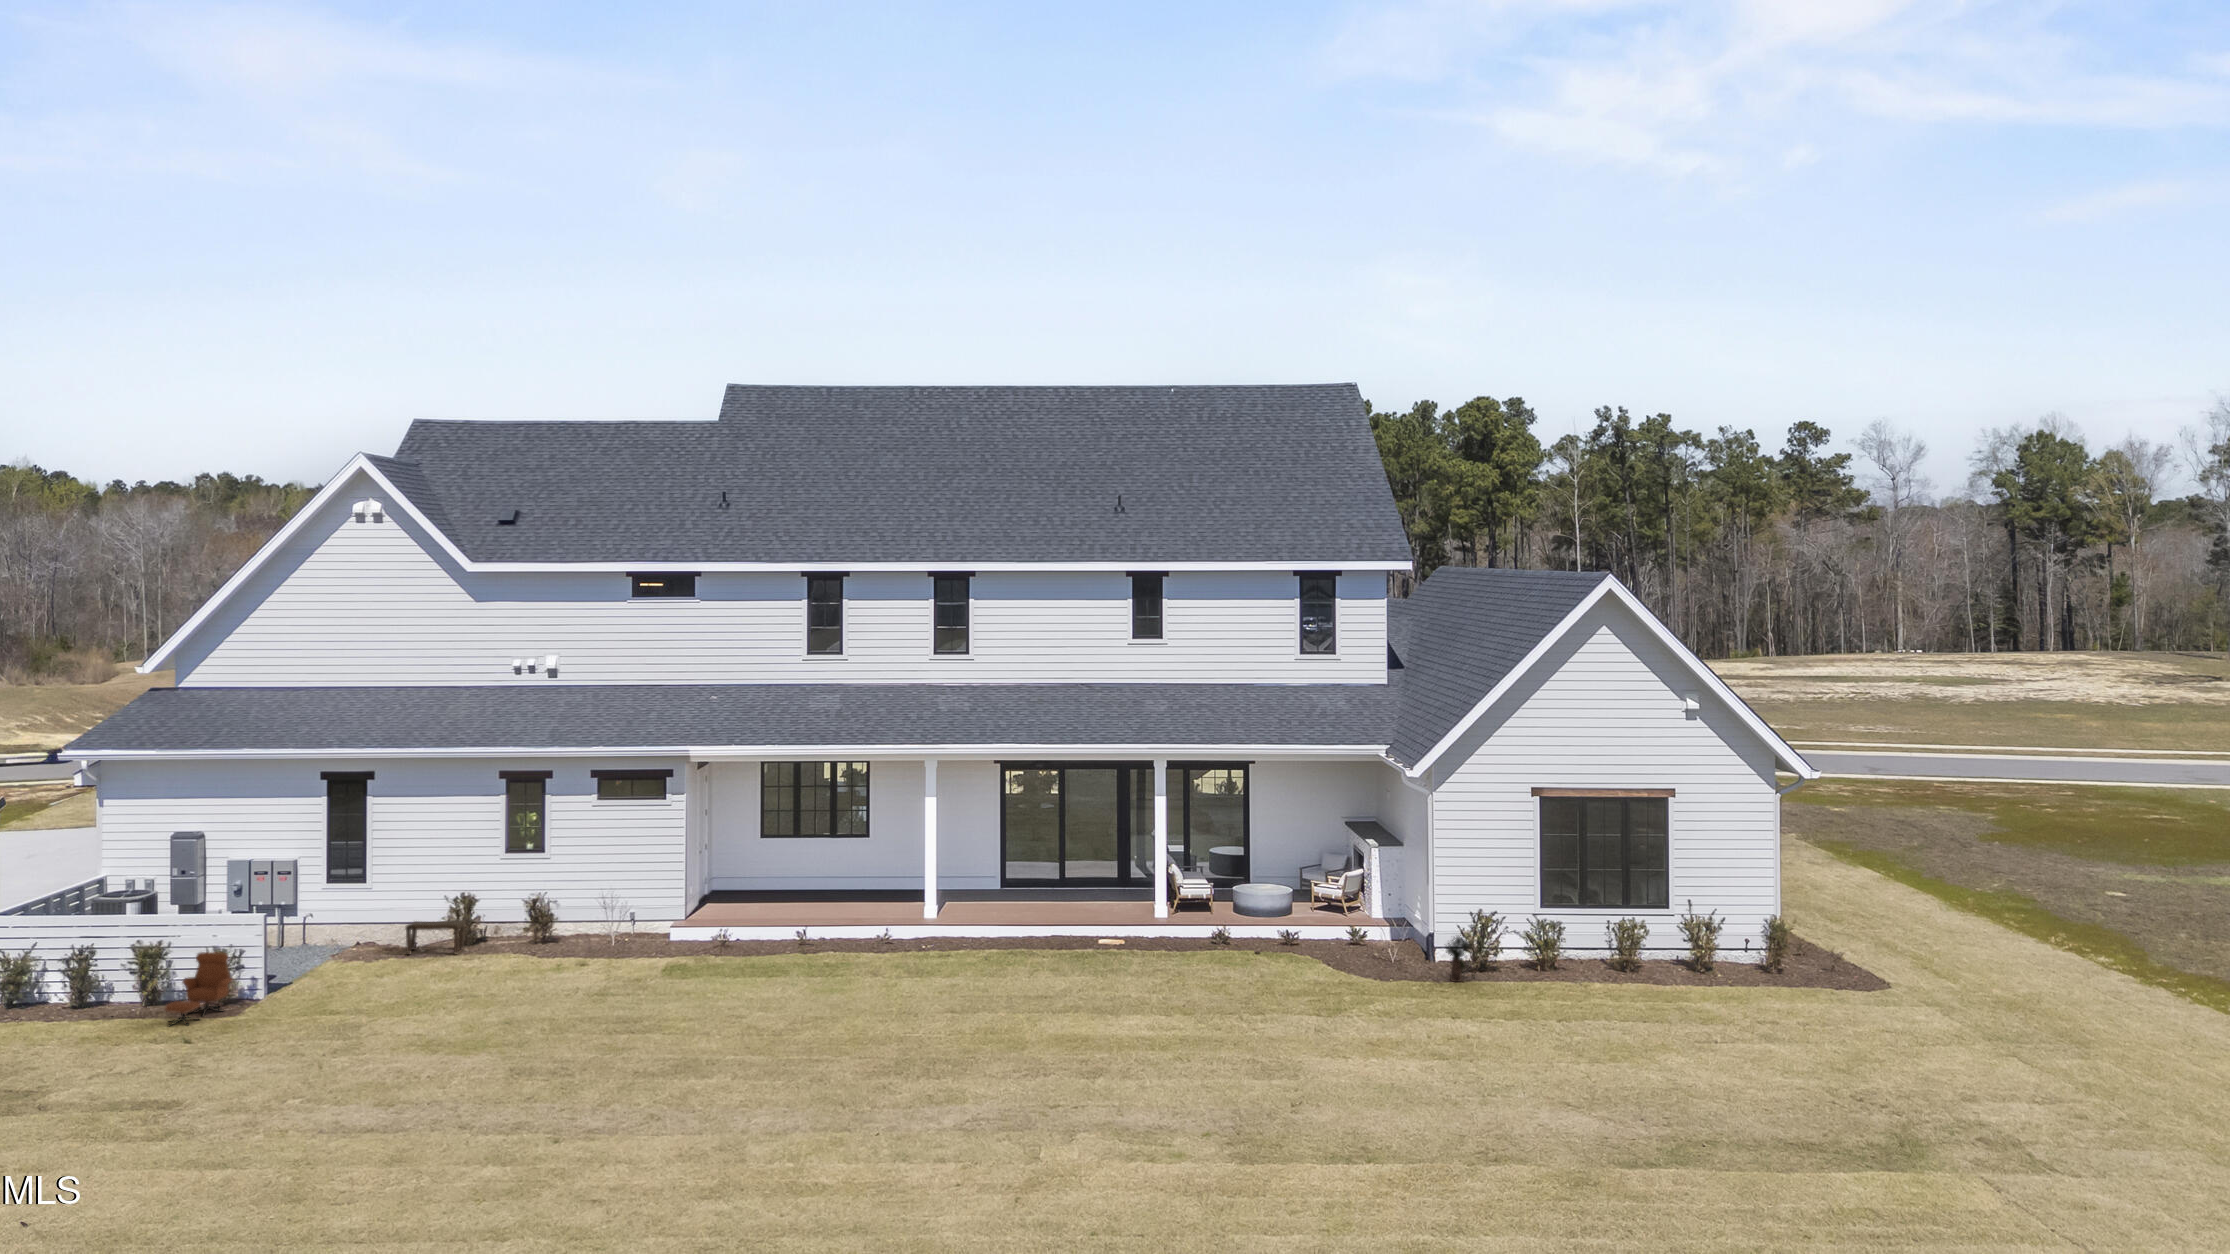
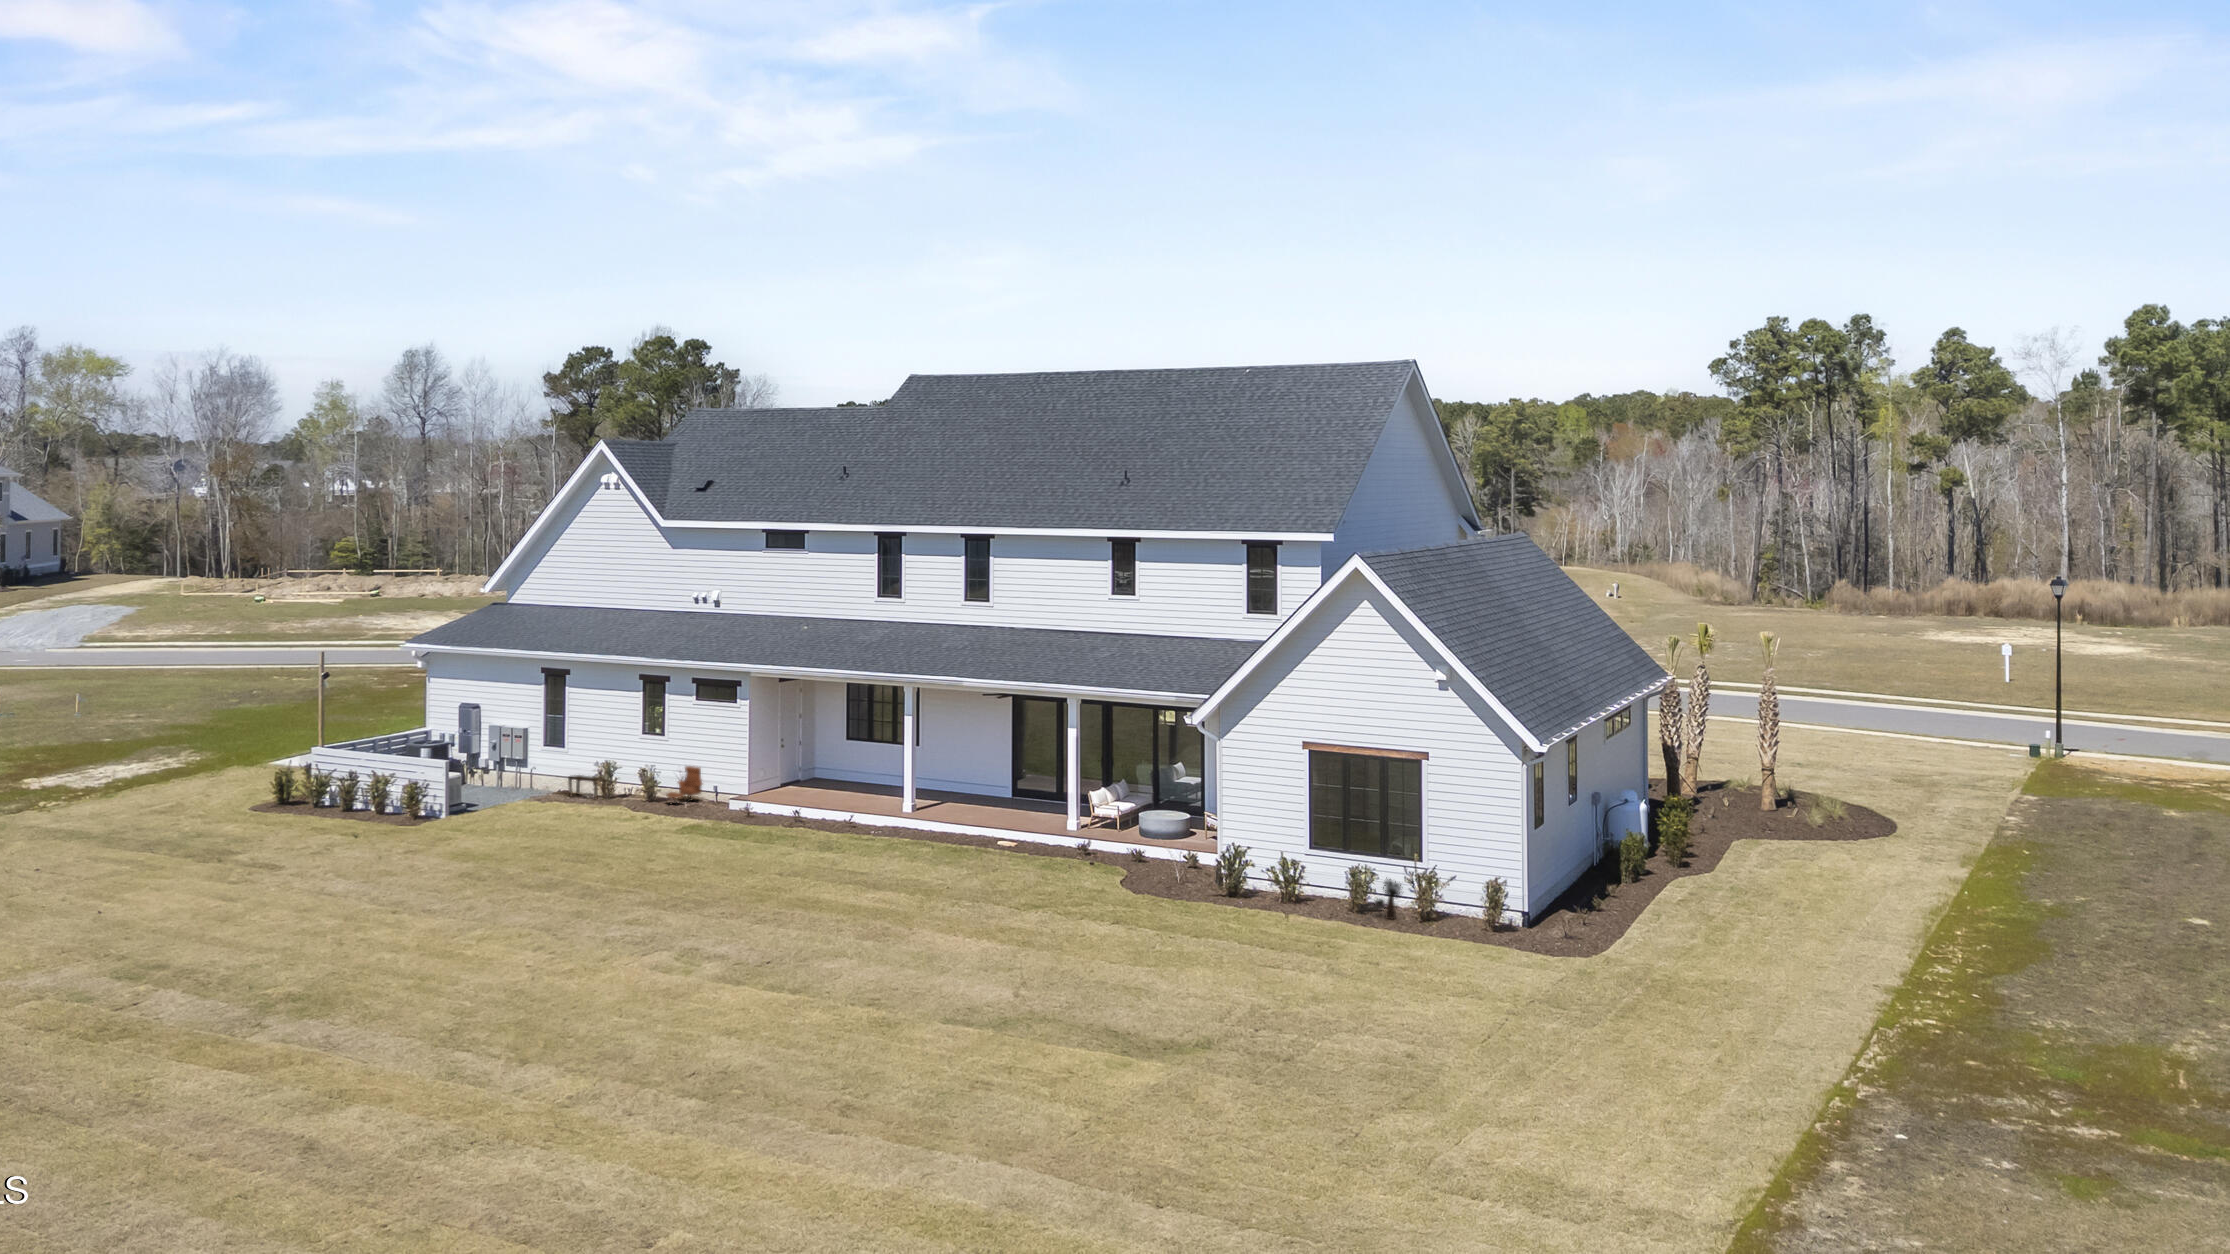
potted plant: present [1446,937,1476,982] -> present [1373,879,1401,919]
lounge chair: present [165,952,232,1027] -> present [667,766,702,804]

